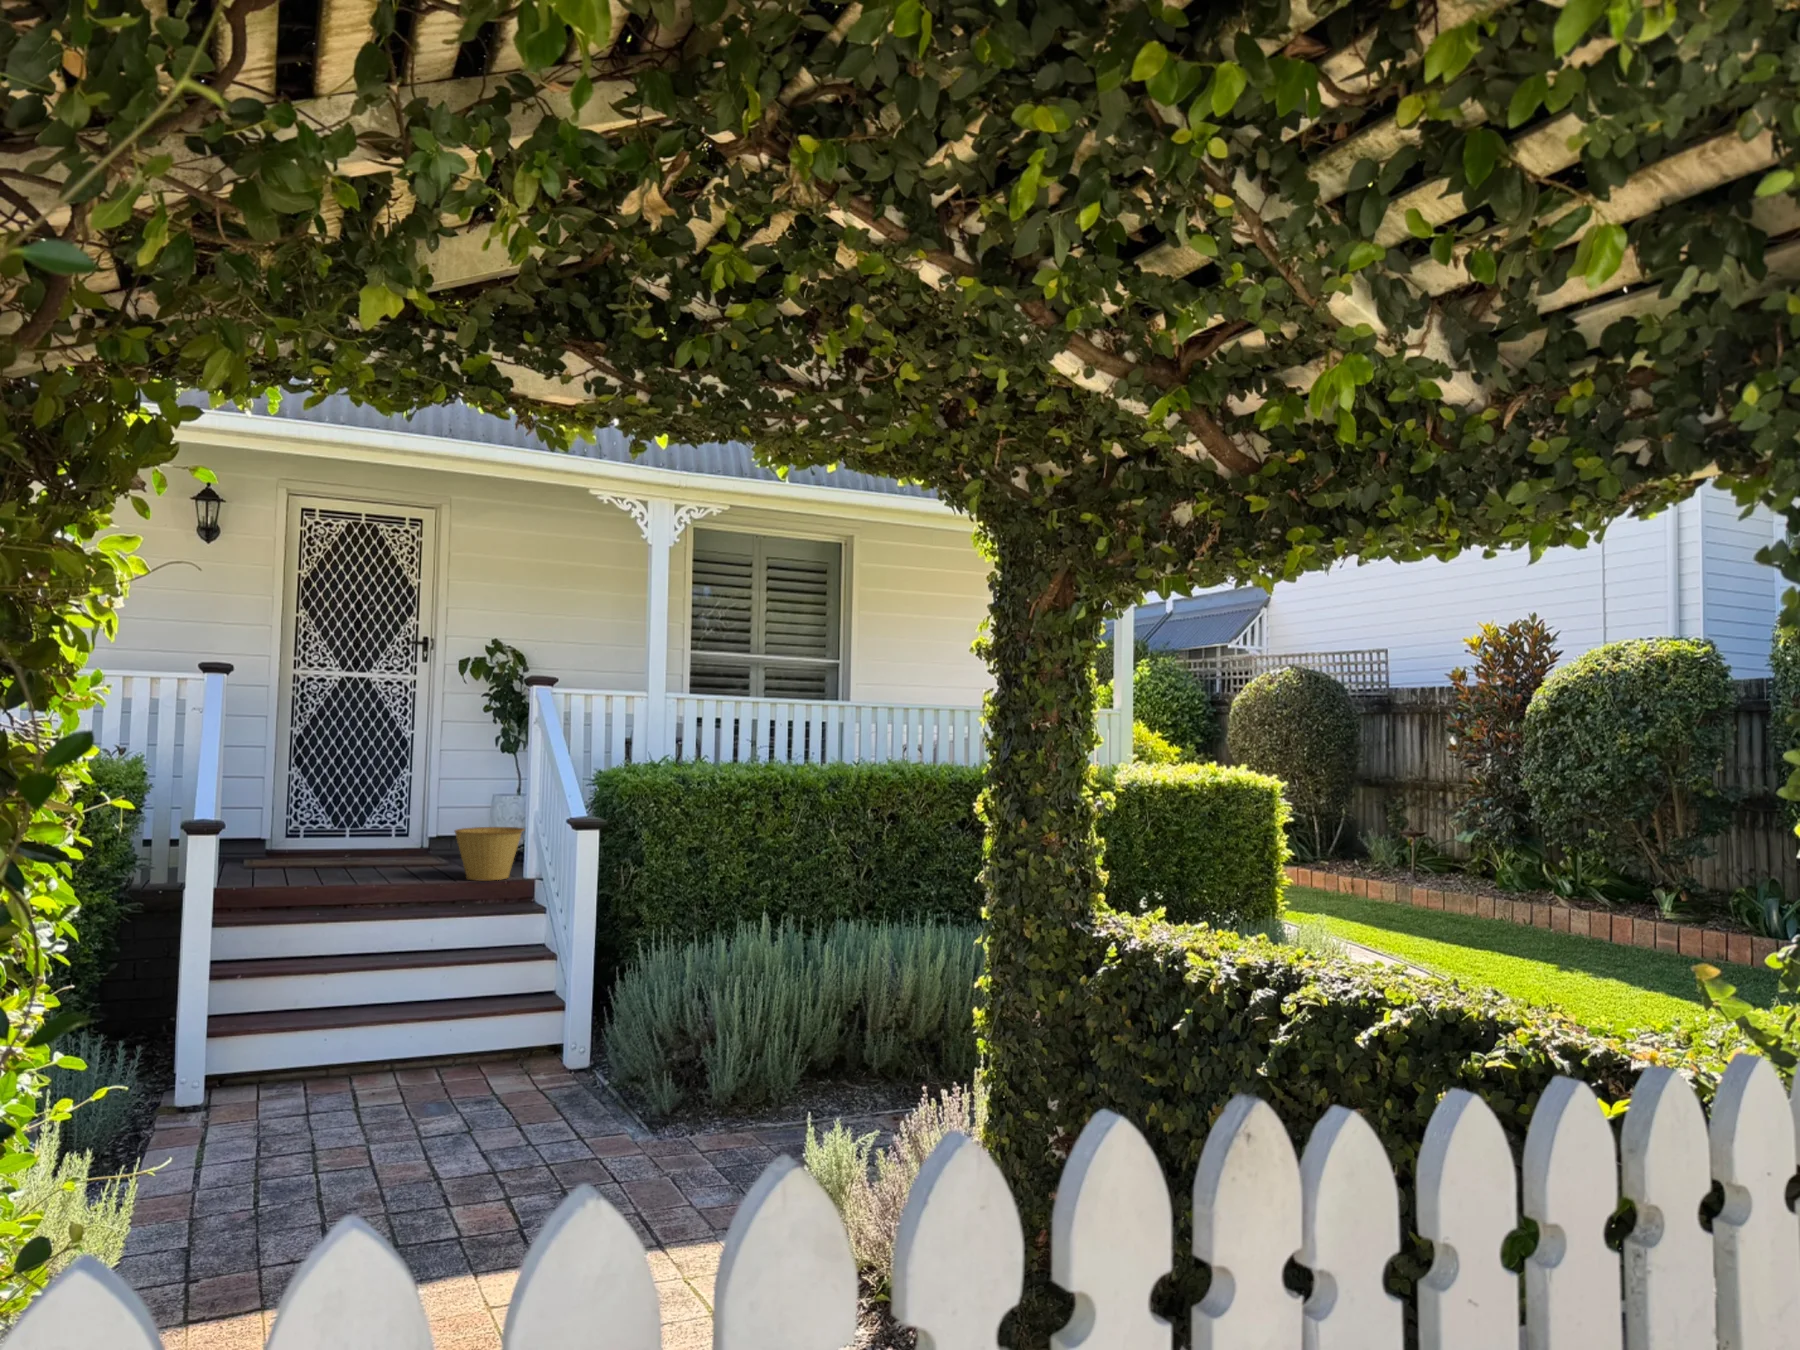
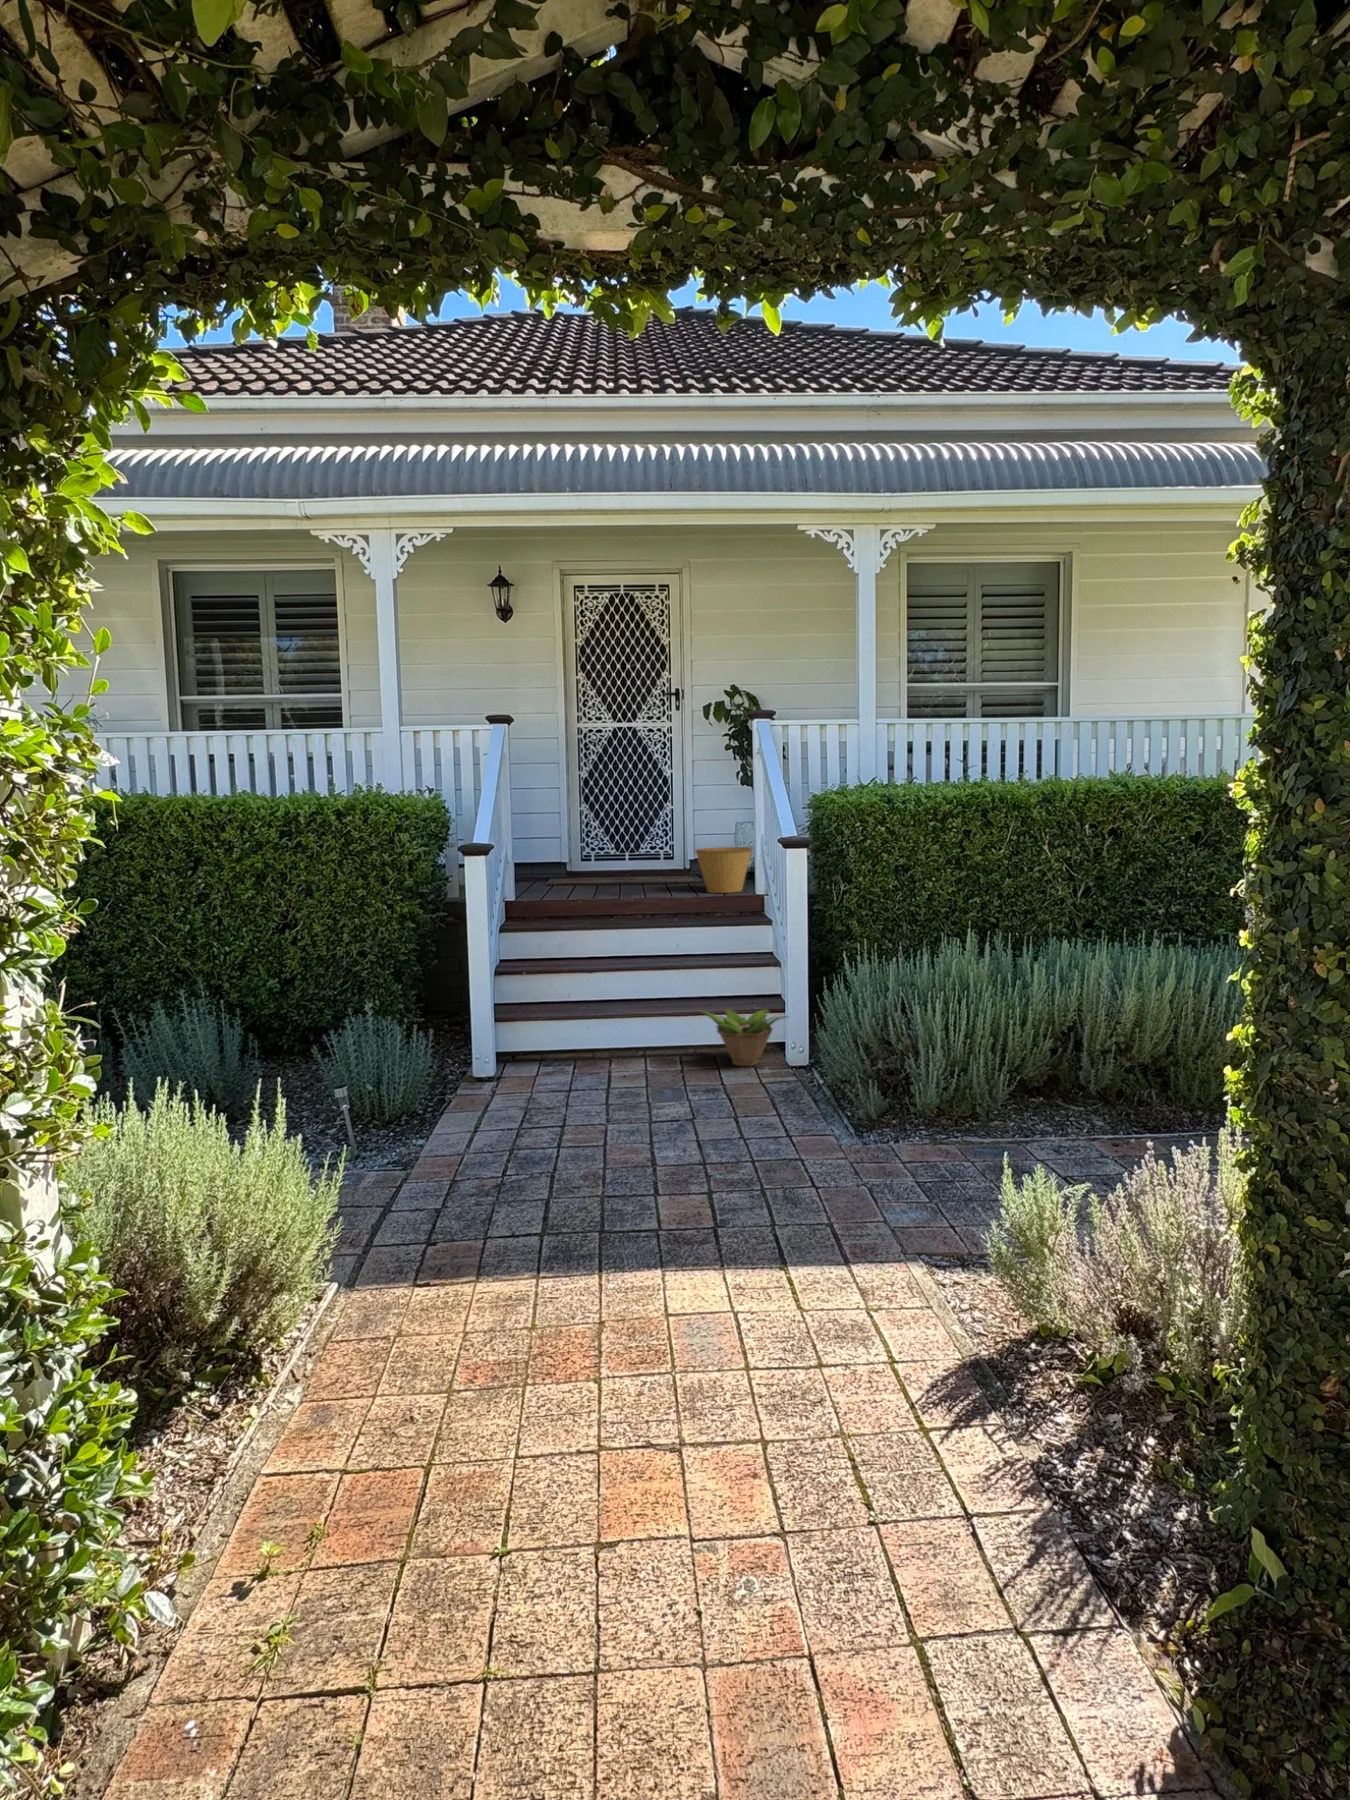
decorative plant: none [467,1015,577,1083] -> present [701,1010,787,1066]

